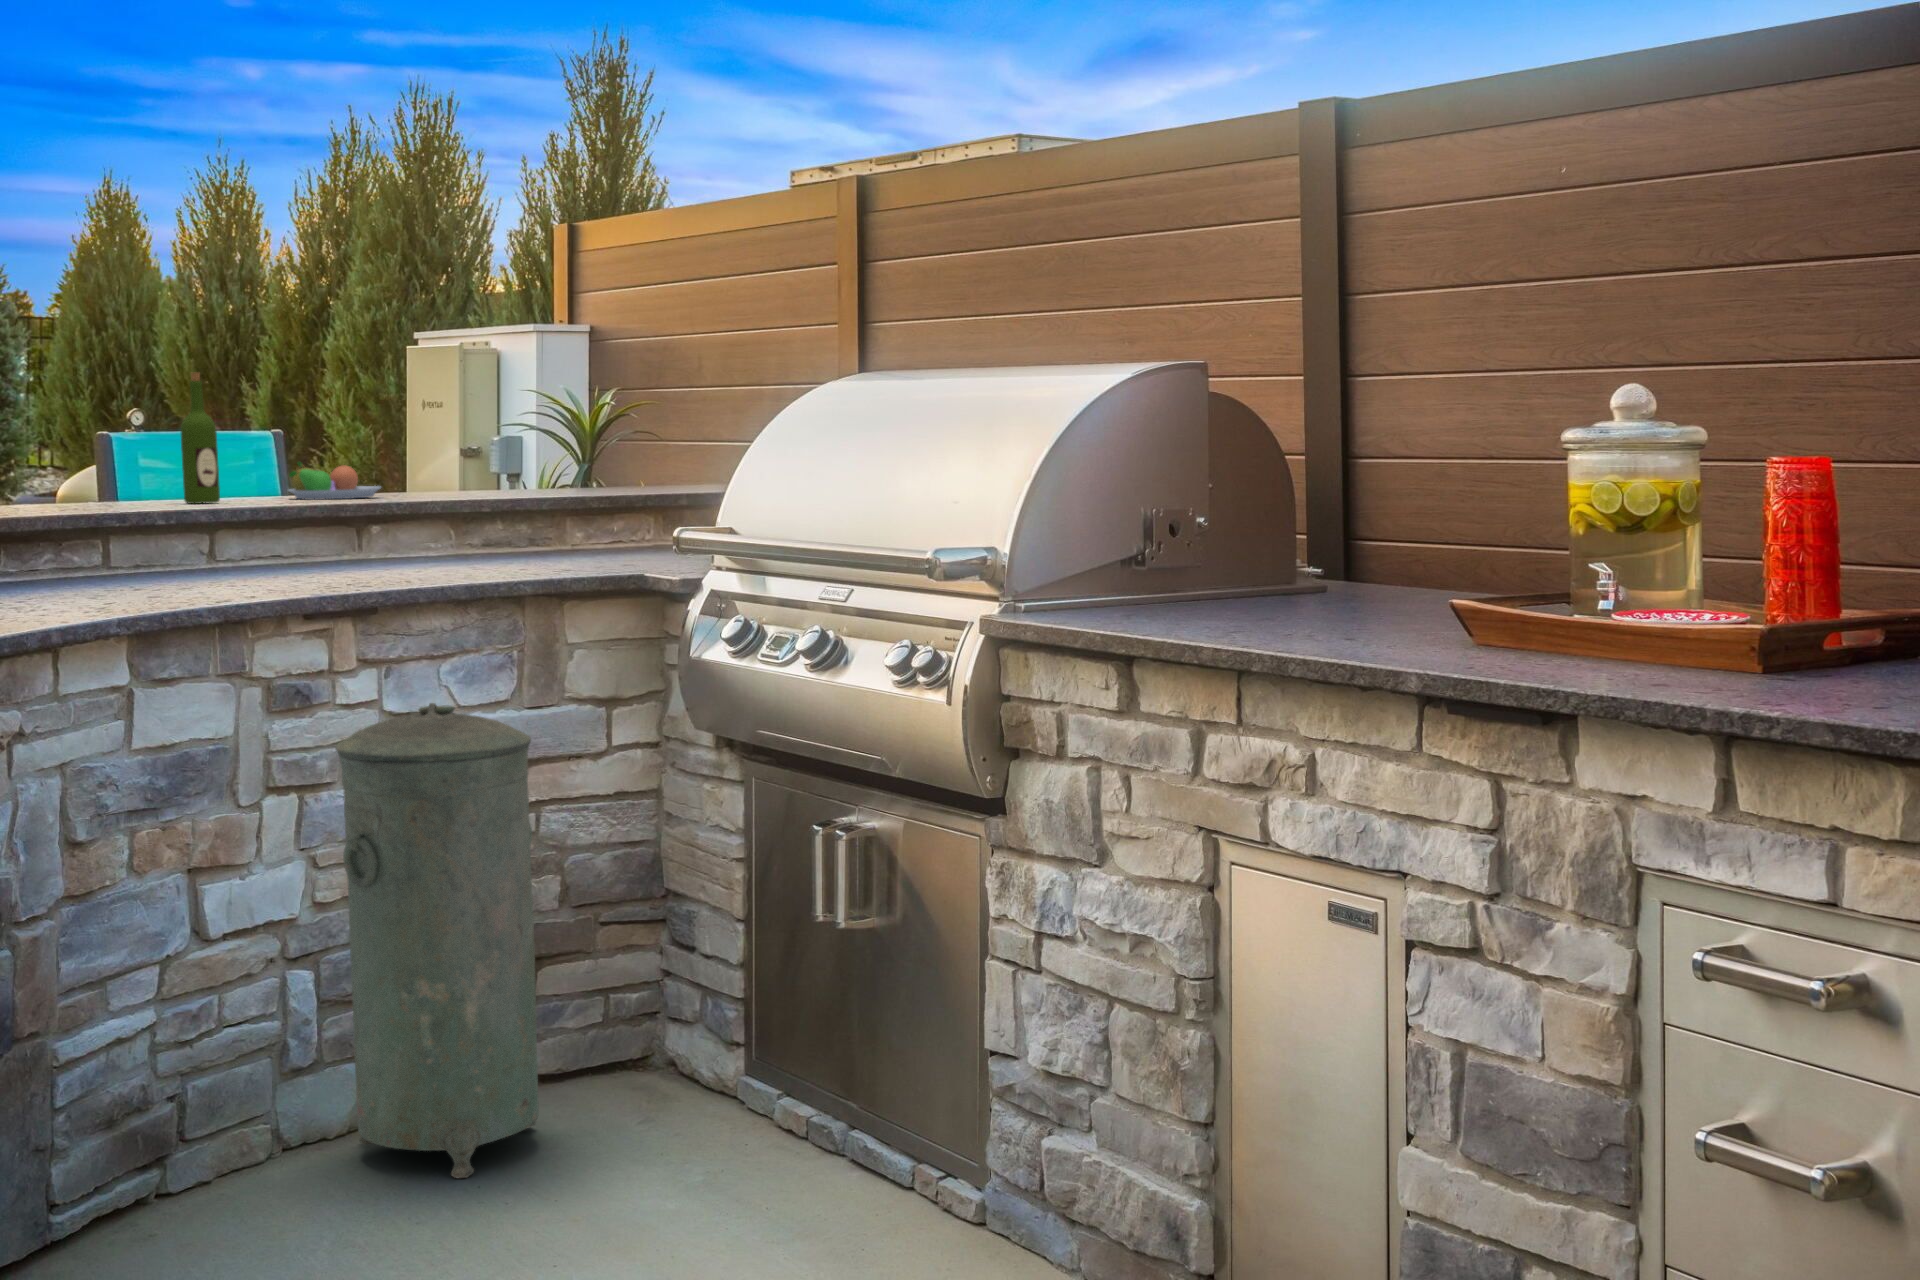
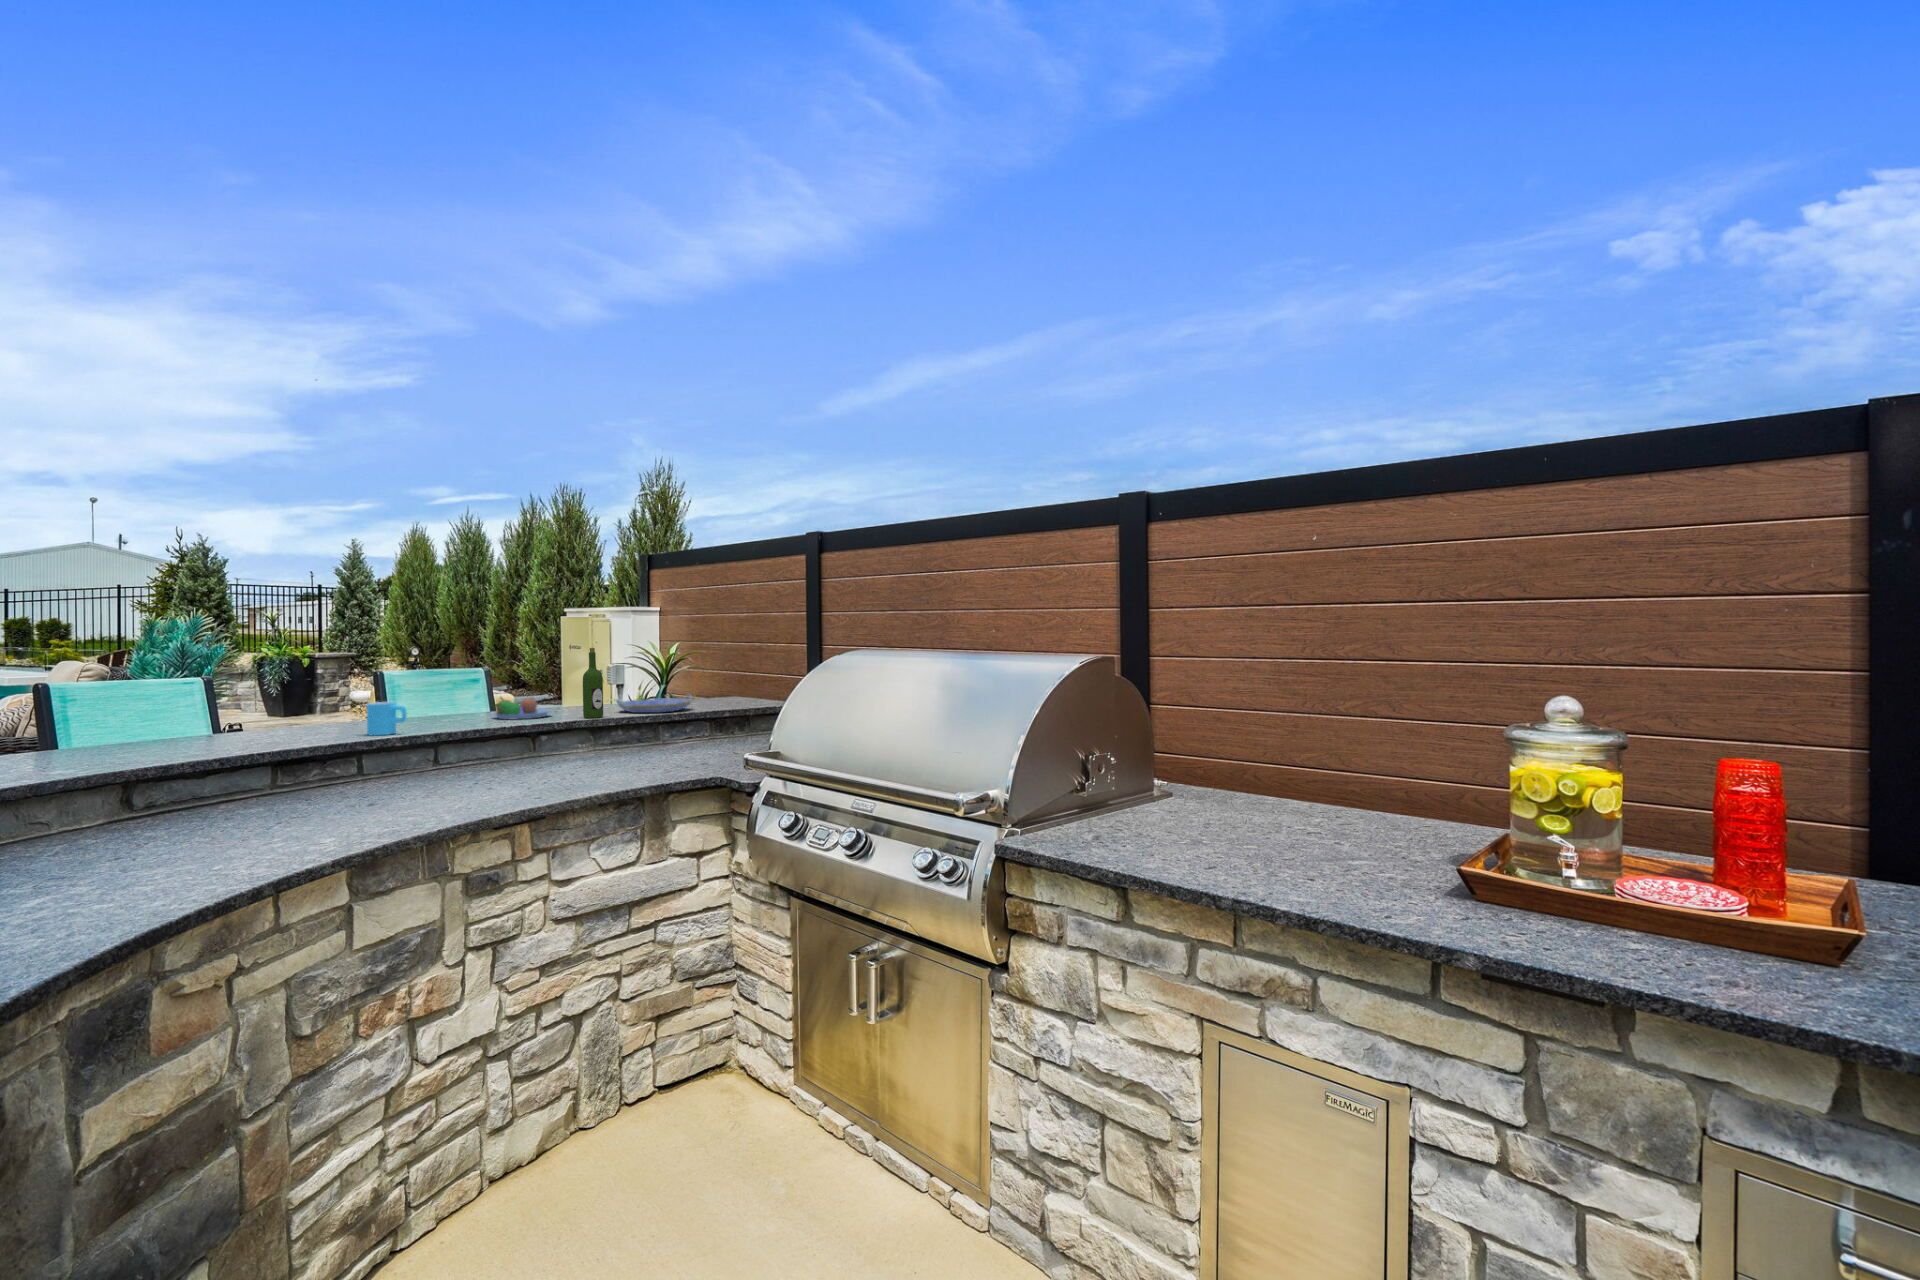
wine bottle: present [181,373,220,504] -> present [583,648,603,718]
cup: none [107,455,164,506] -> present [366,702,407,736]
serving tray: none [489,466,623,496] -> present [616,694,692,713]
trash can: present [335,703,539,1178] -> none [518,880,658,1222]

